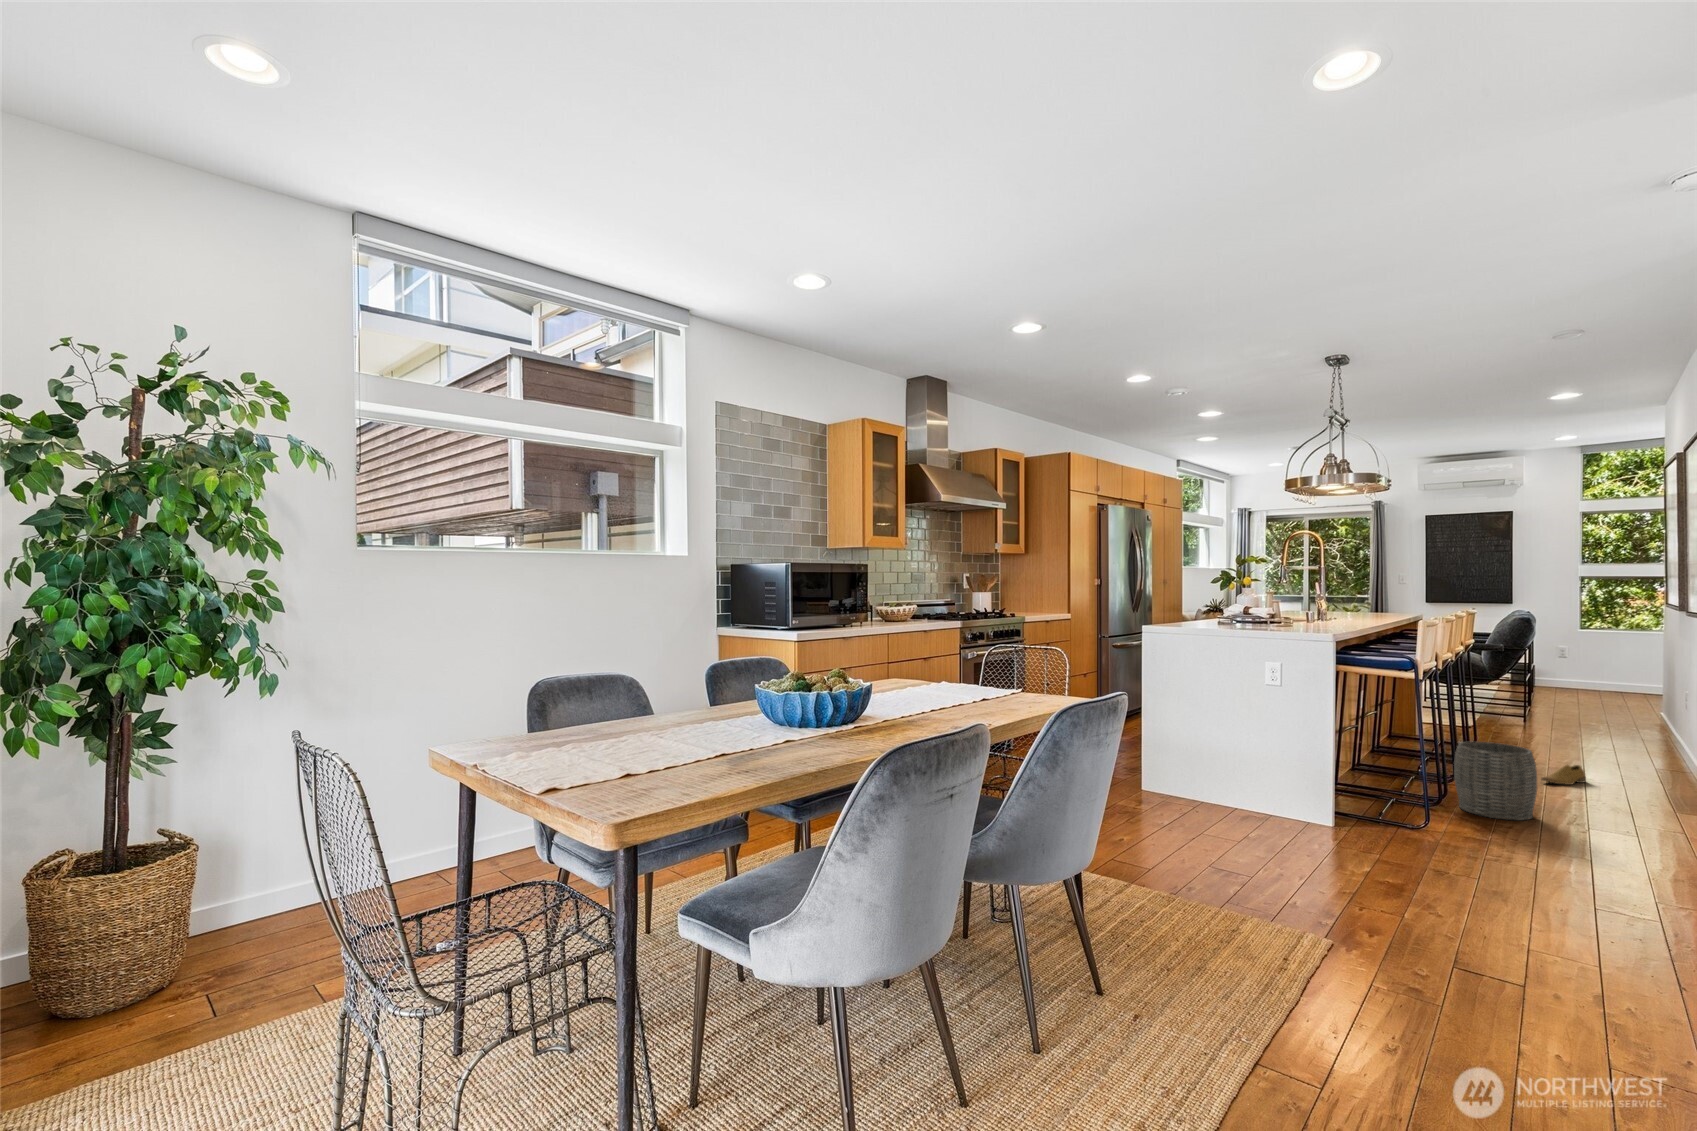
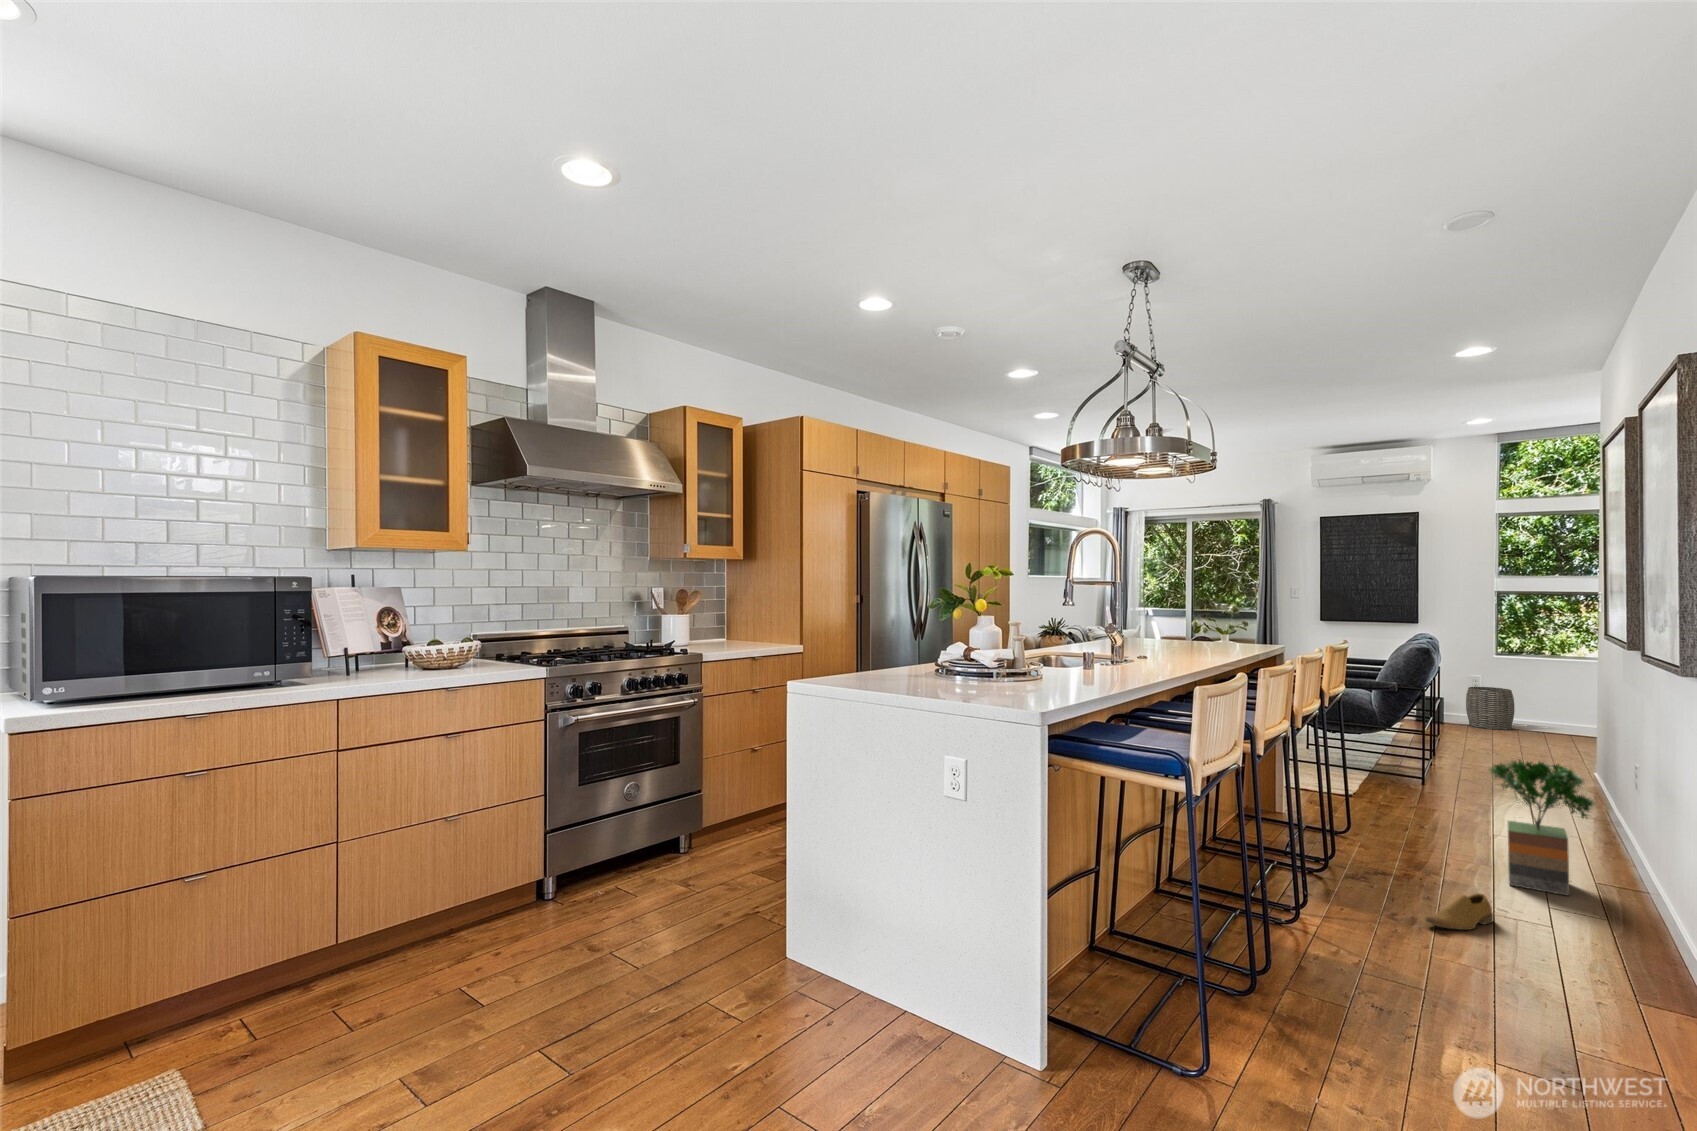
potted tree: none [1580,684,1659,772] -> present [1489,760,1594,896]
woven basket: present [1454,742,1537,820] -> present [1466,687,1515,730]

